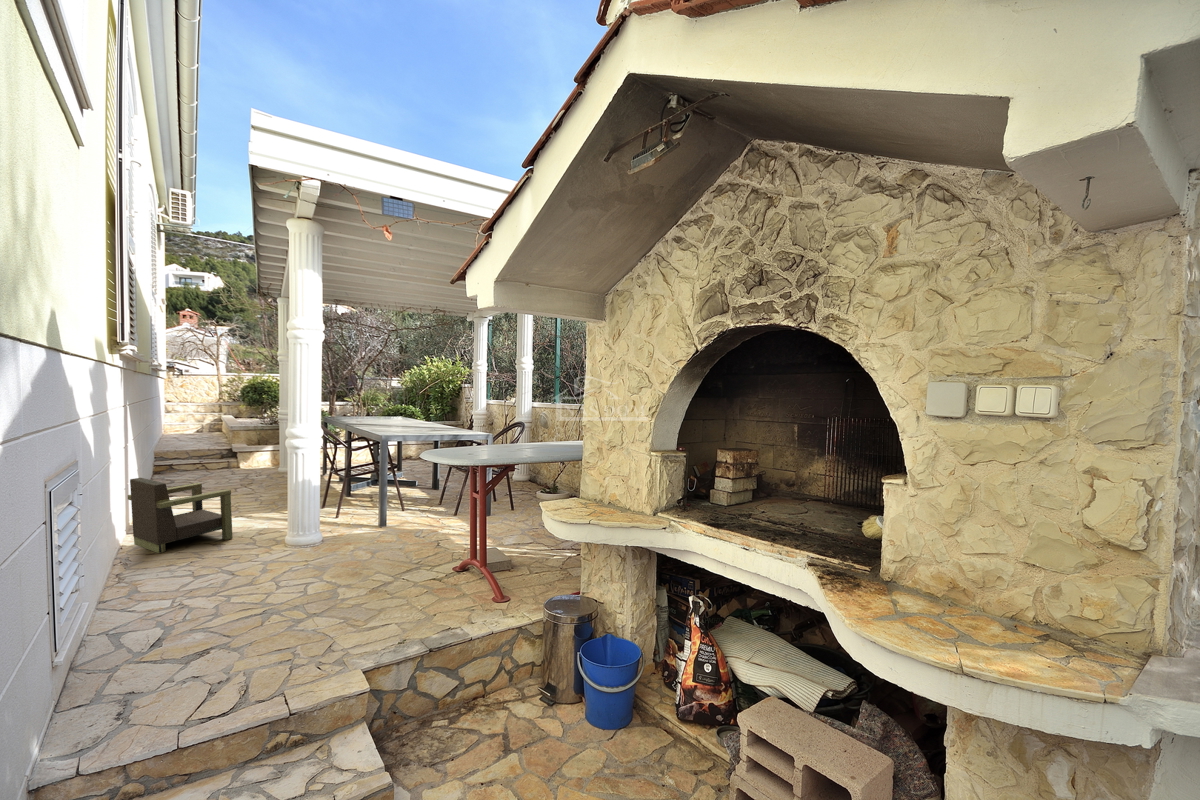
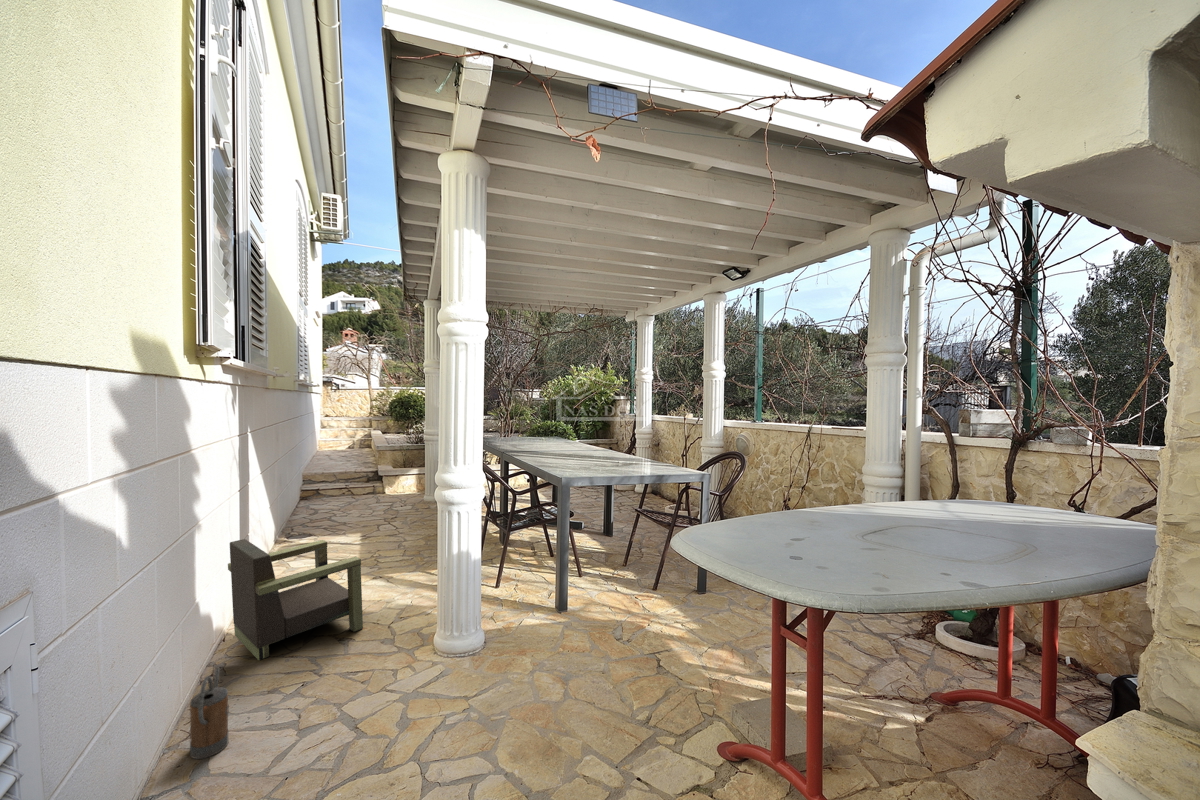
watering can: none [131,537,154,584] -> present [190,669,229,759]

